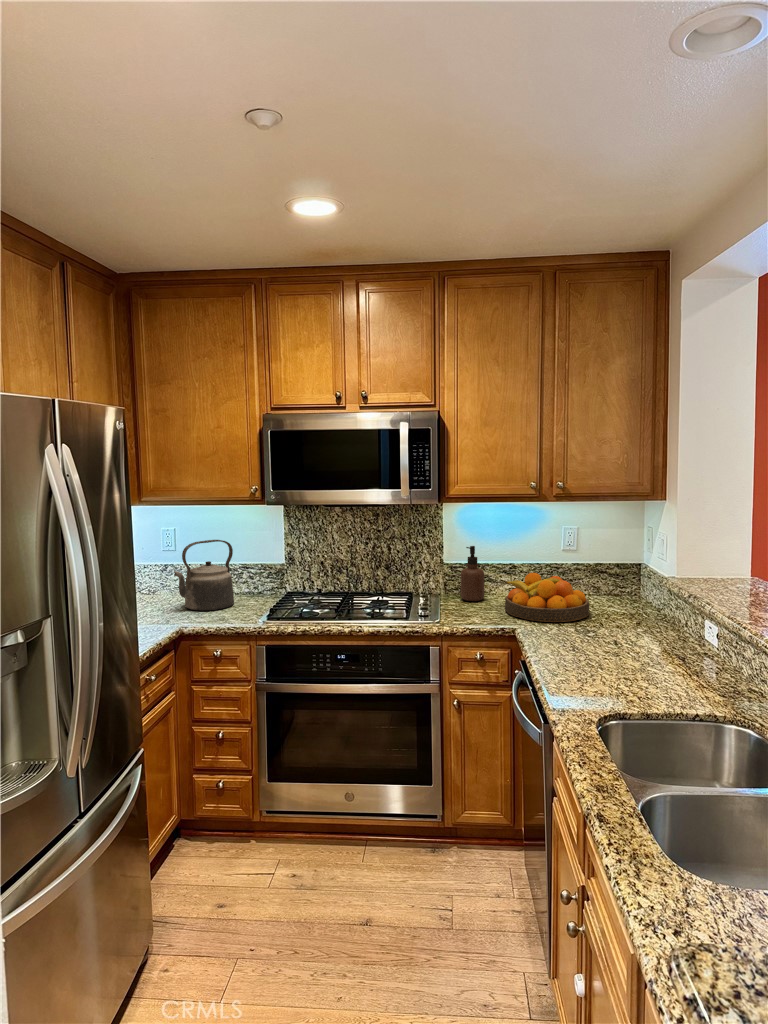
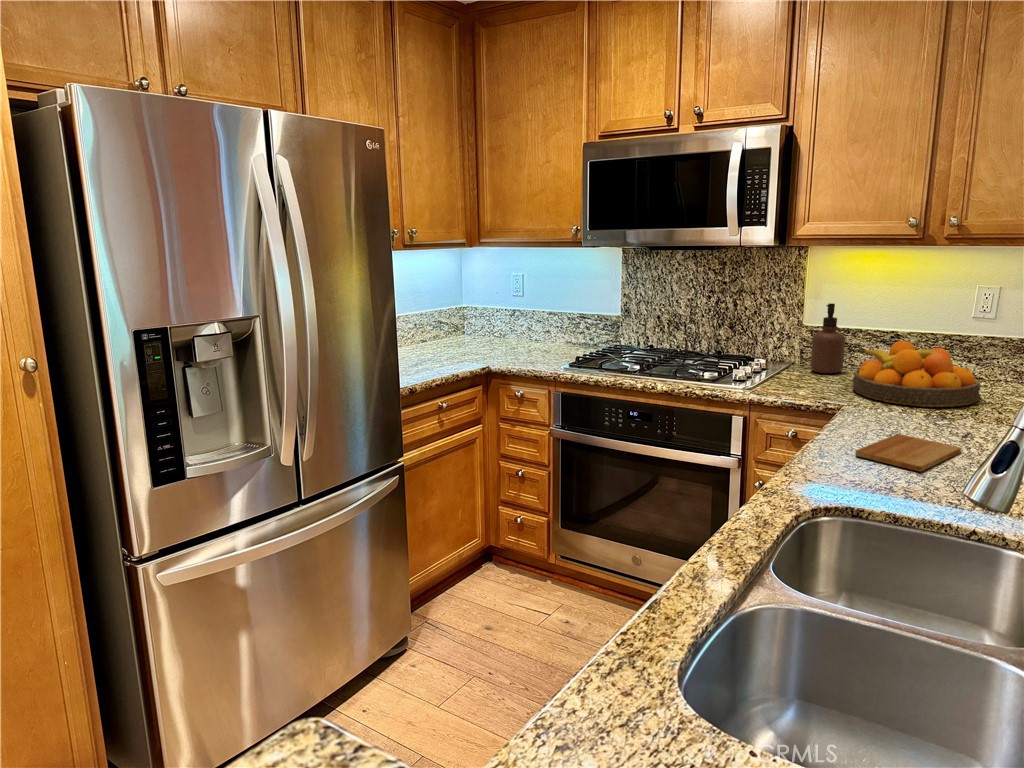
kettle: present [174,540,234,611] -> none [499,284,561,354]
cutting board: none [571,648,623,675] -> present [855,434,961,472]

